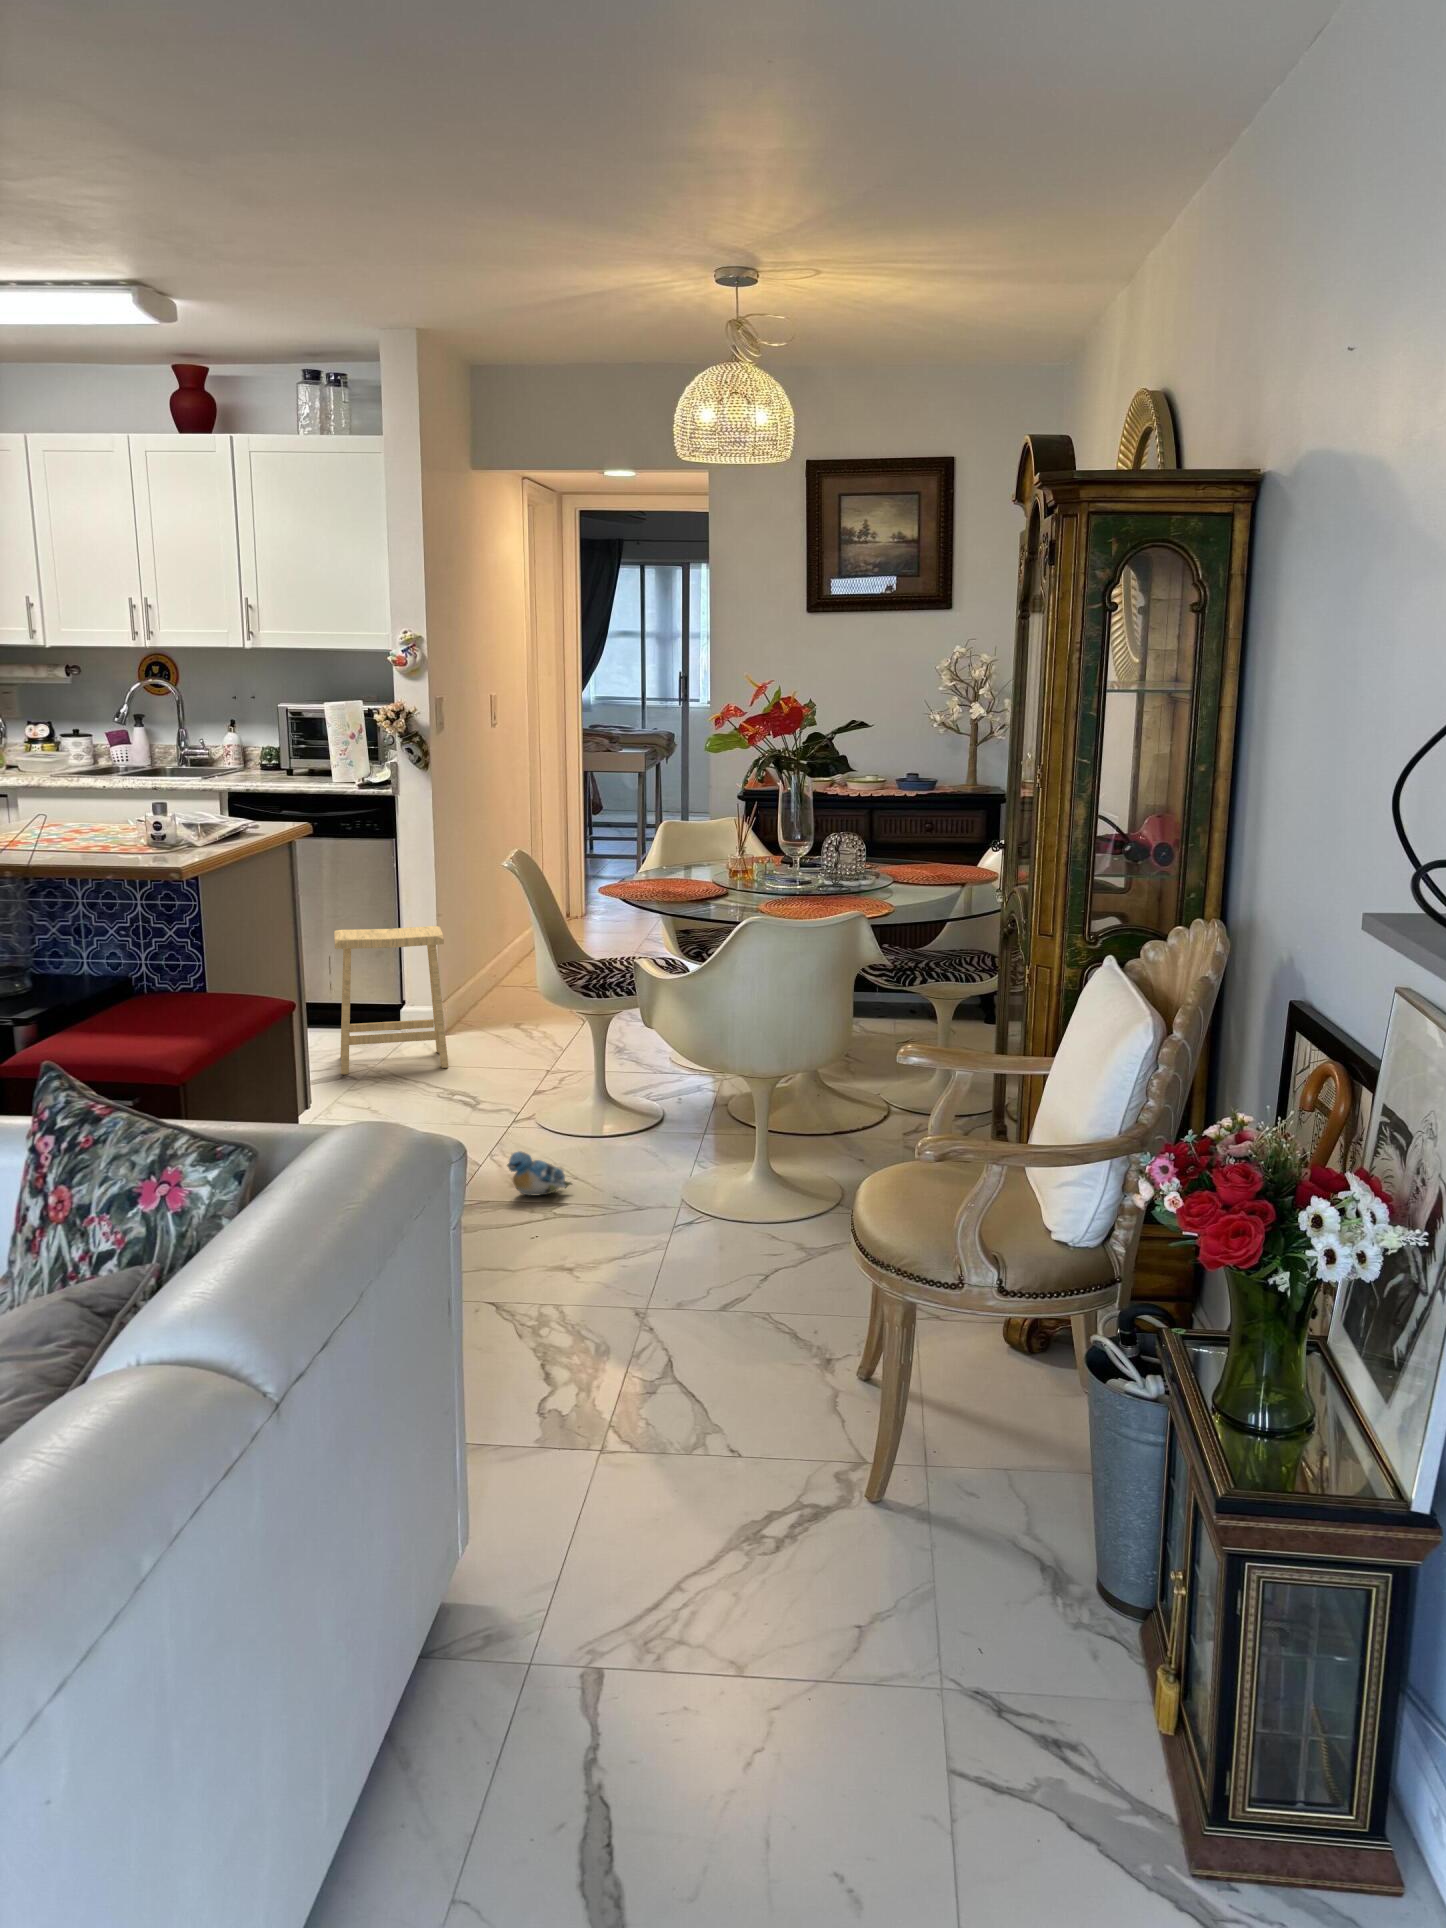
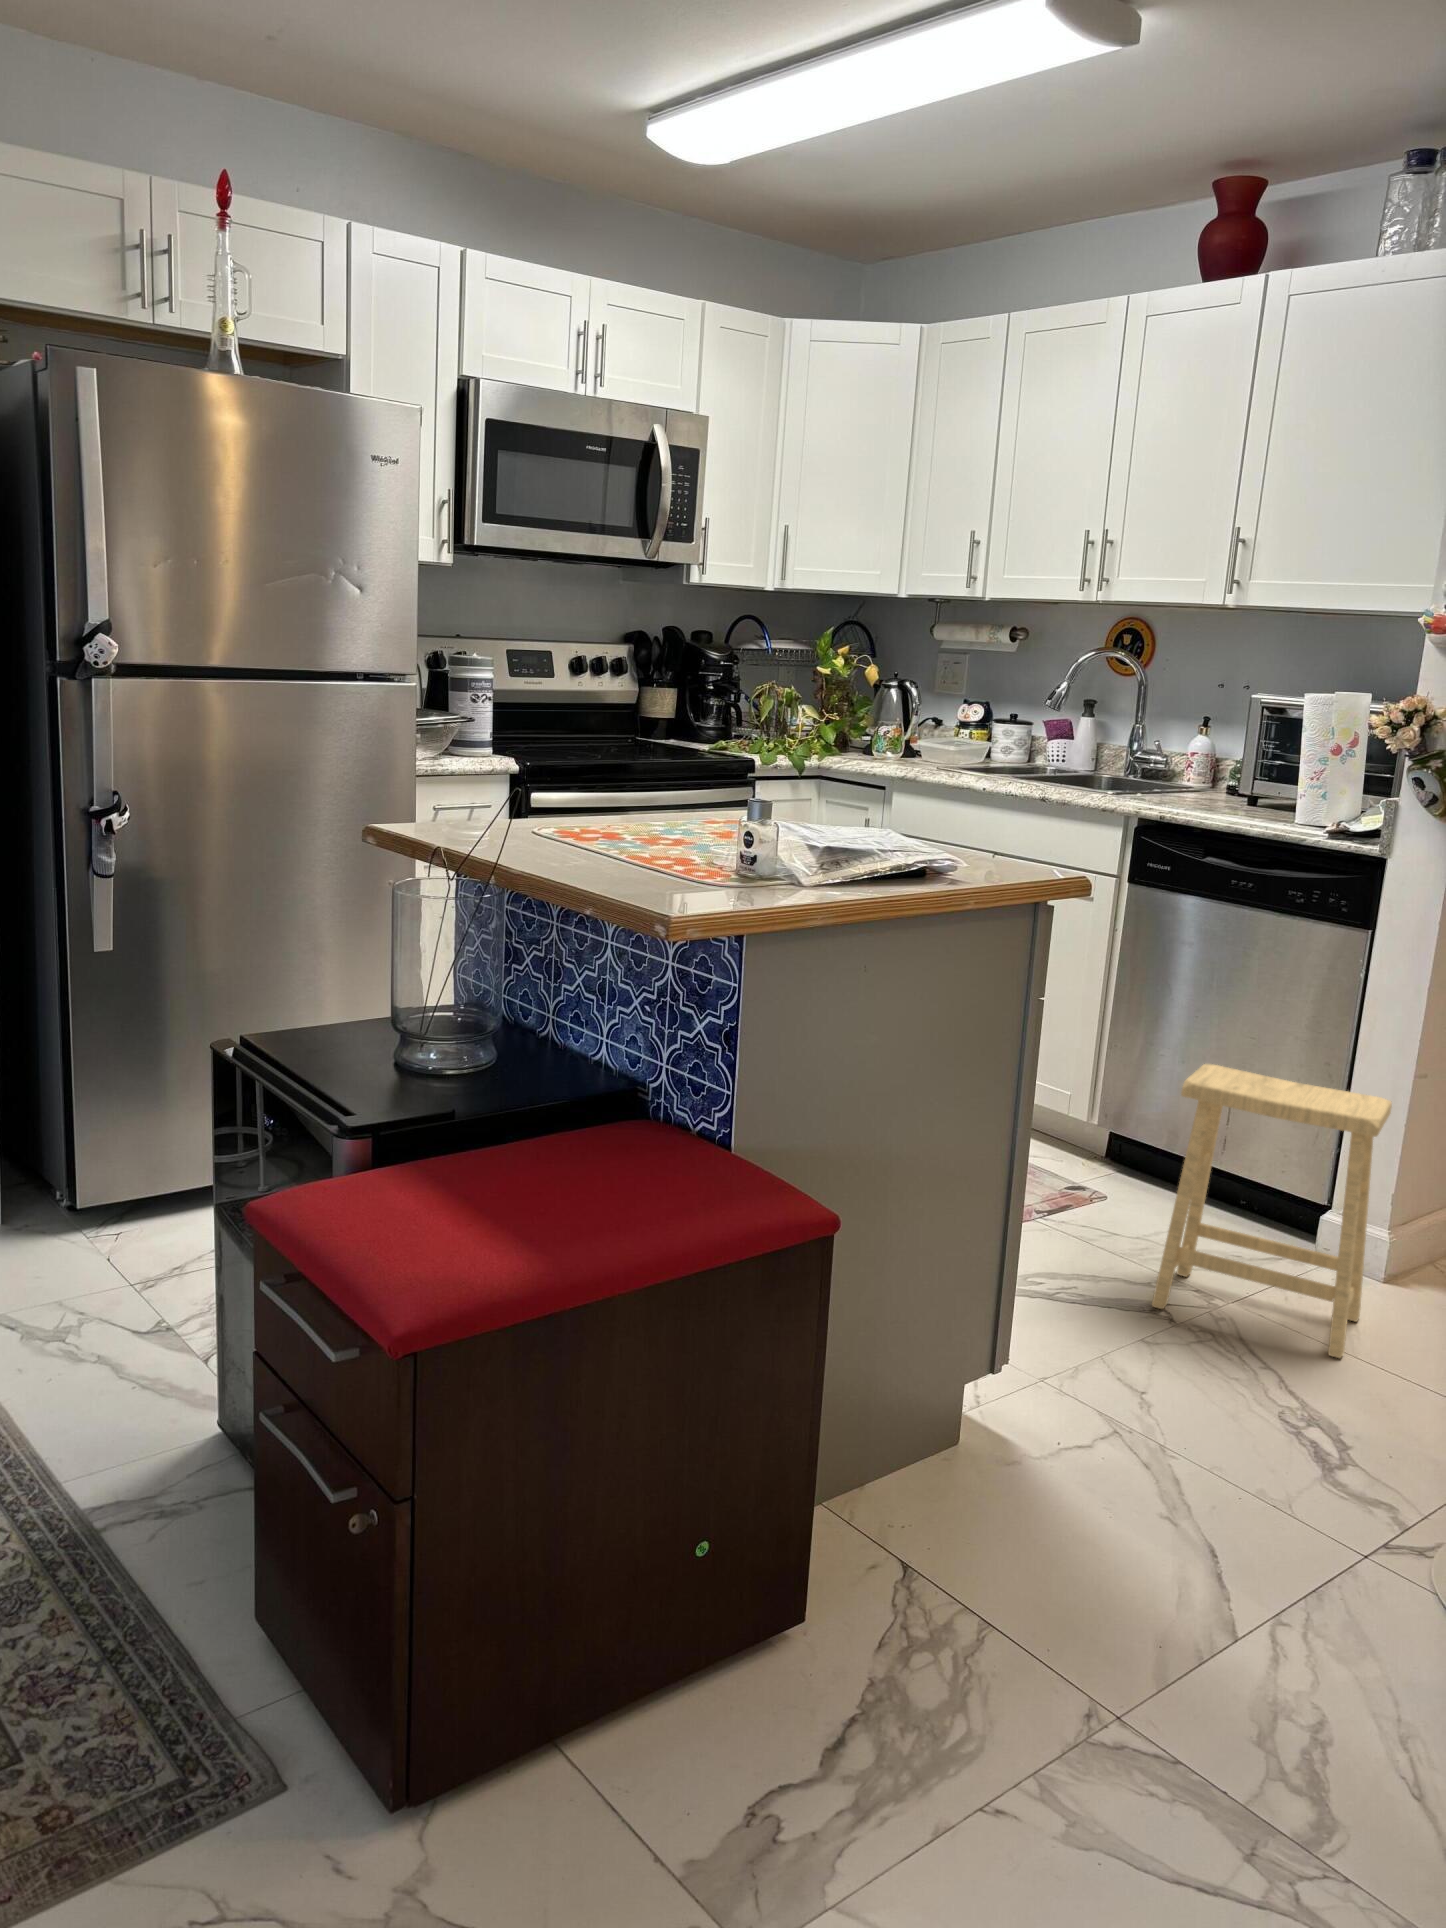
plush toy: present [507,1151,572,1196] -> none [1231,1684,1383,1835]

